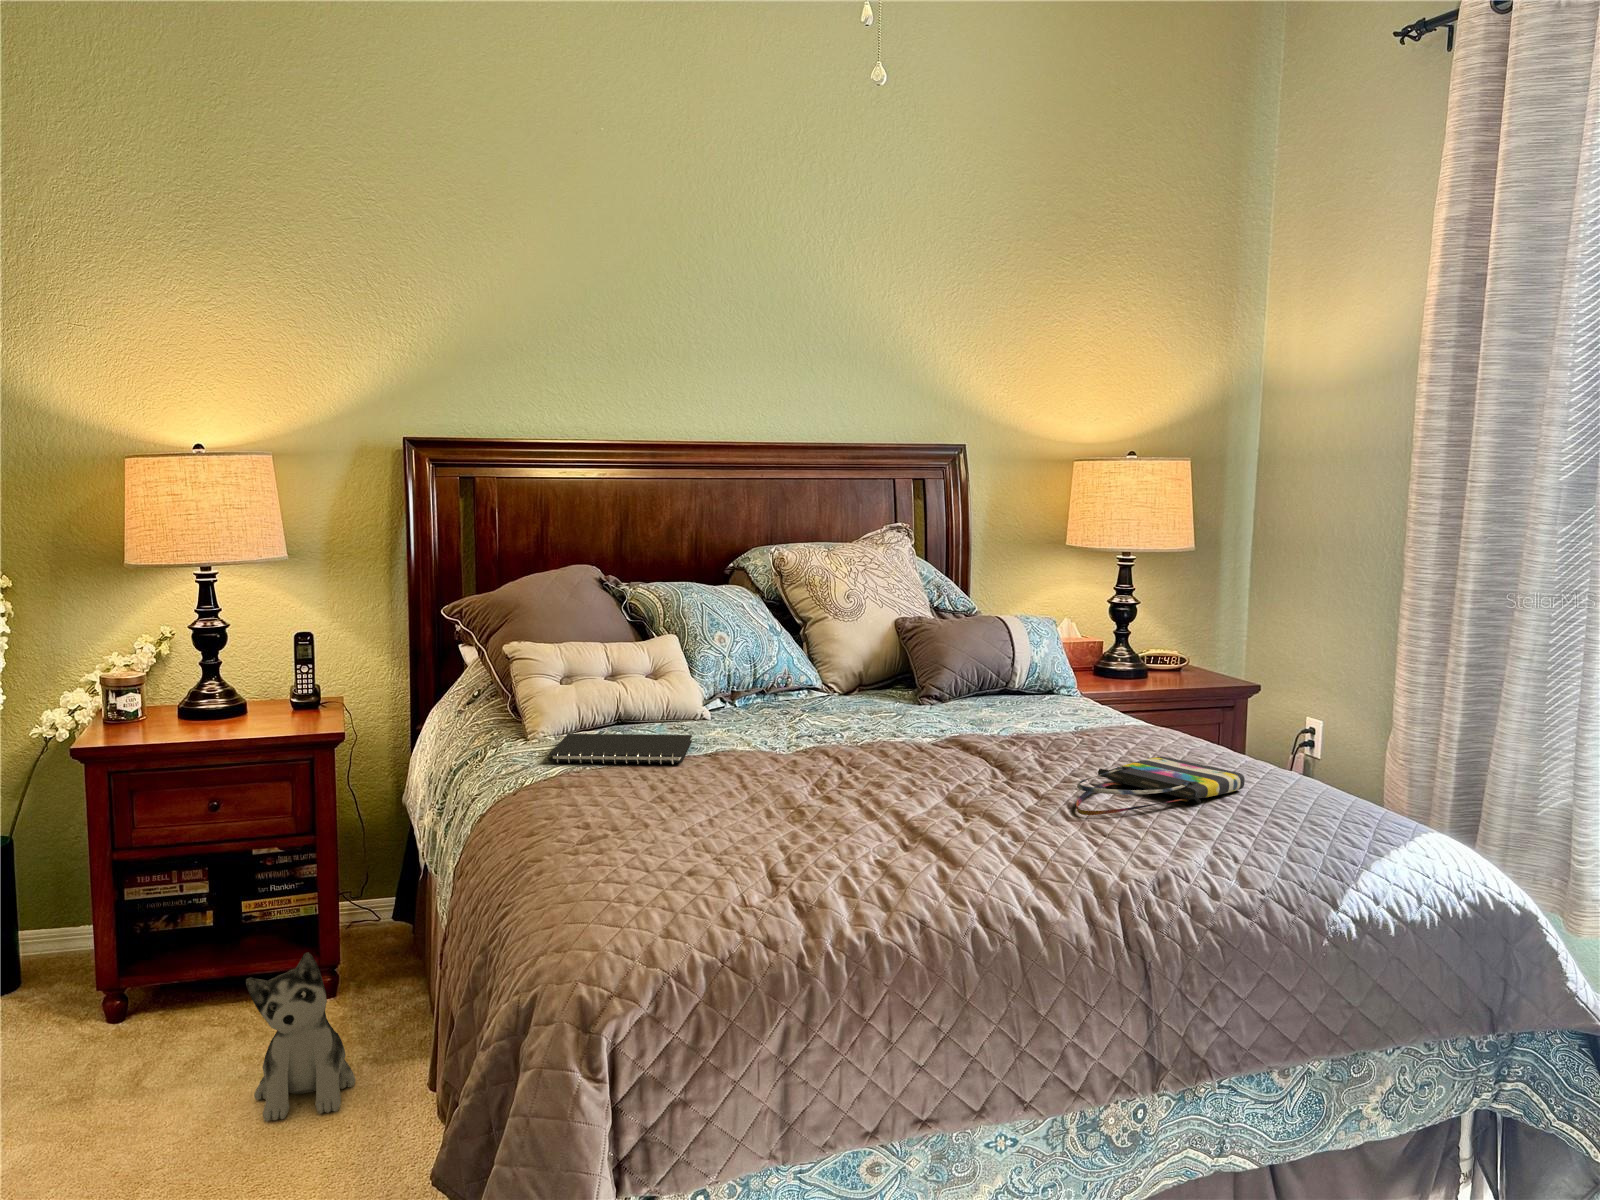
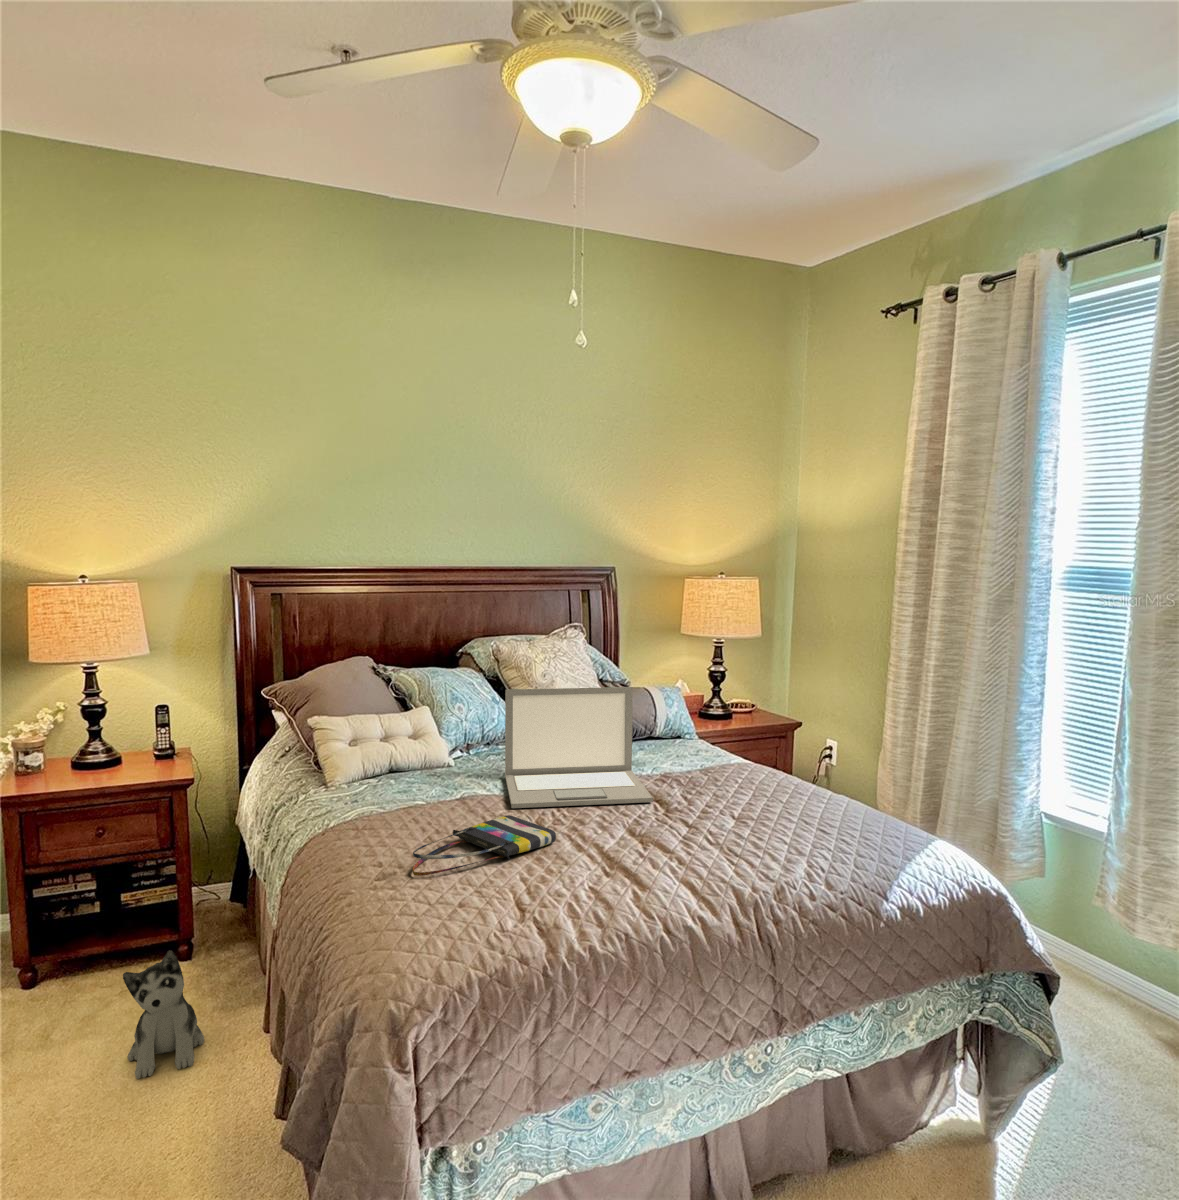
laptop: none [776,604,991,770] -> present [505,687,653,808]
notebook: present [549,734,692,764] -> none [350,782,449,809]
tote bag: present [1076,757,1245,815] -> present [412,815,556,876]

